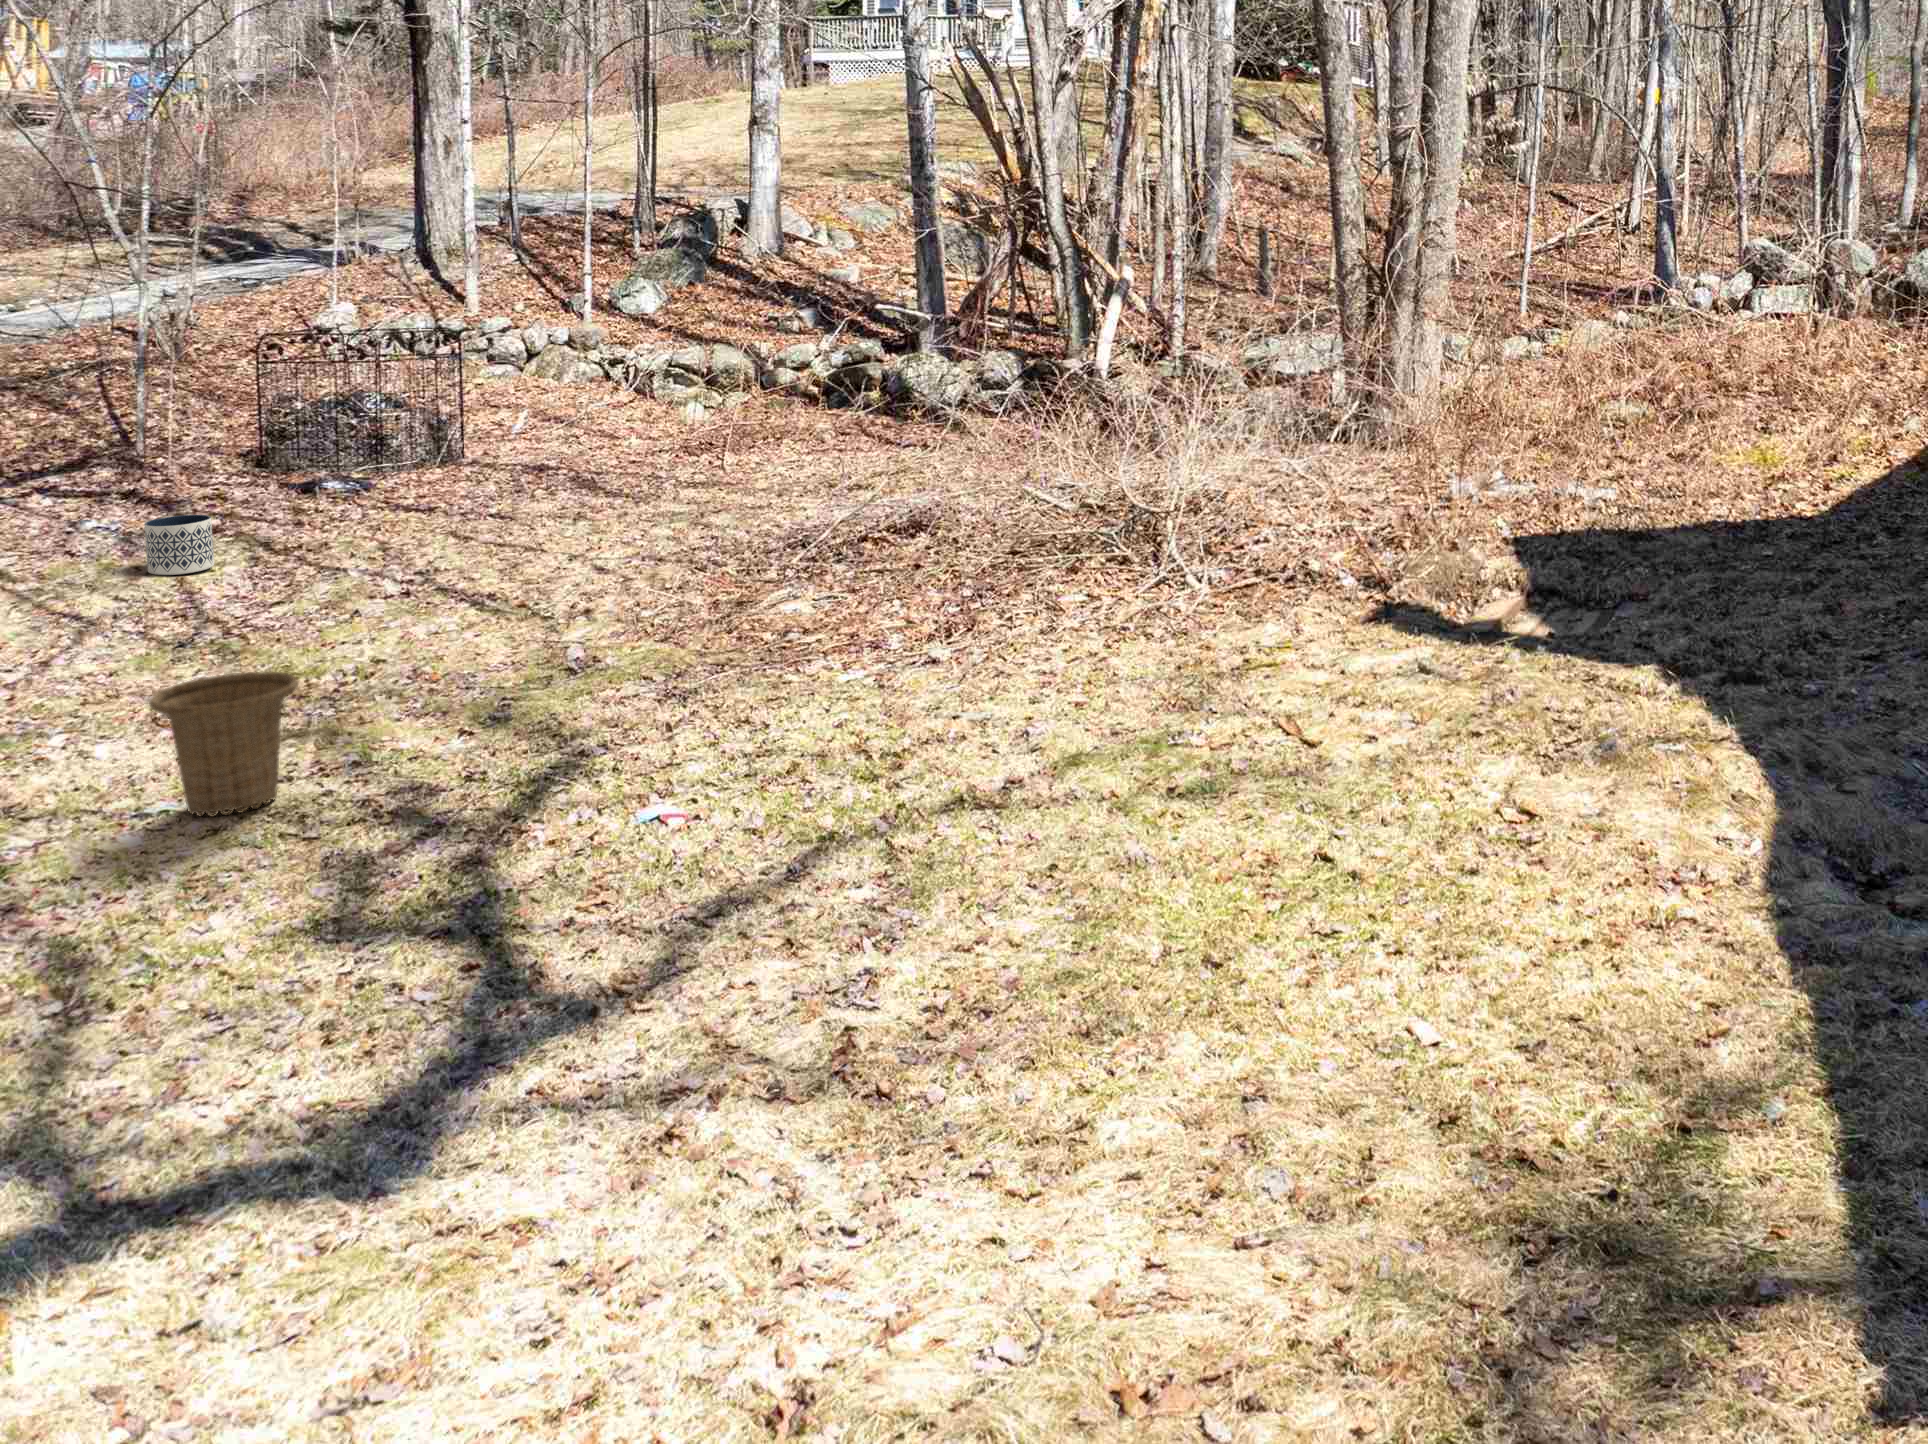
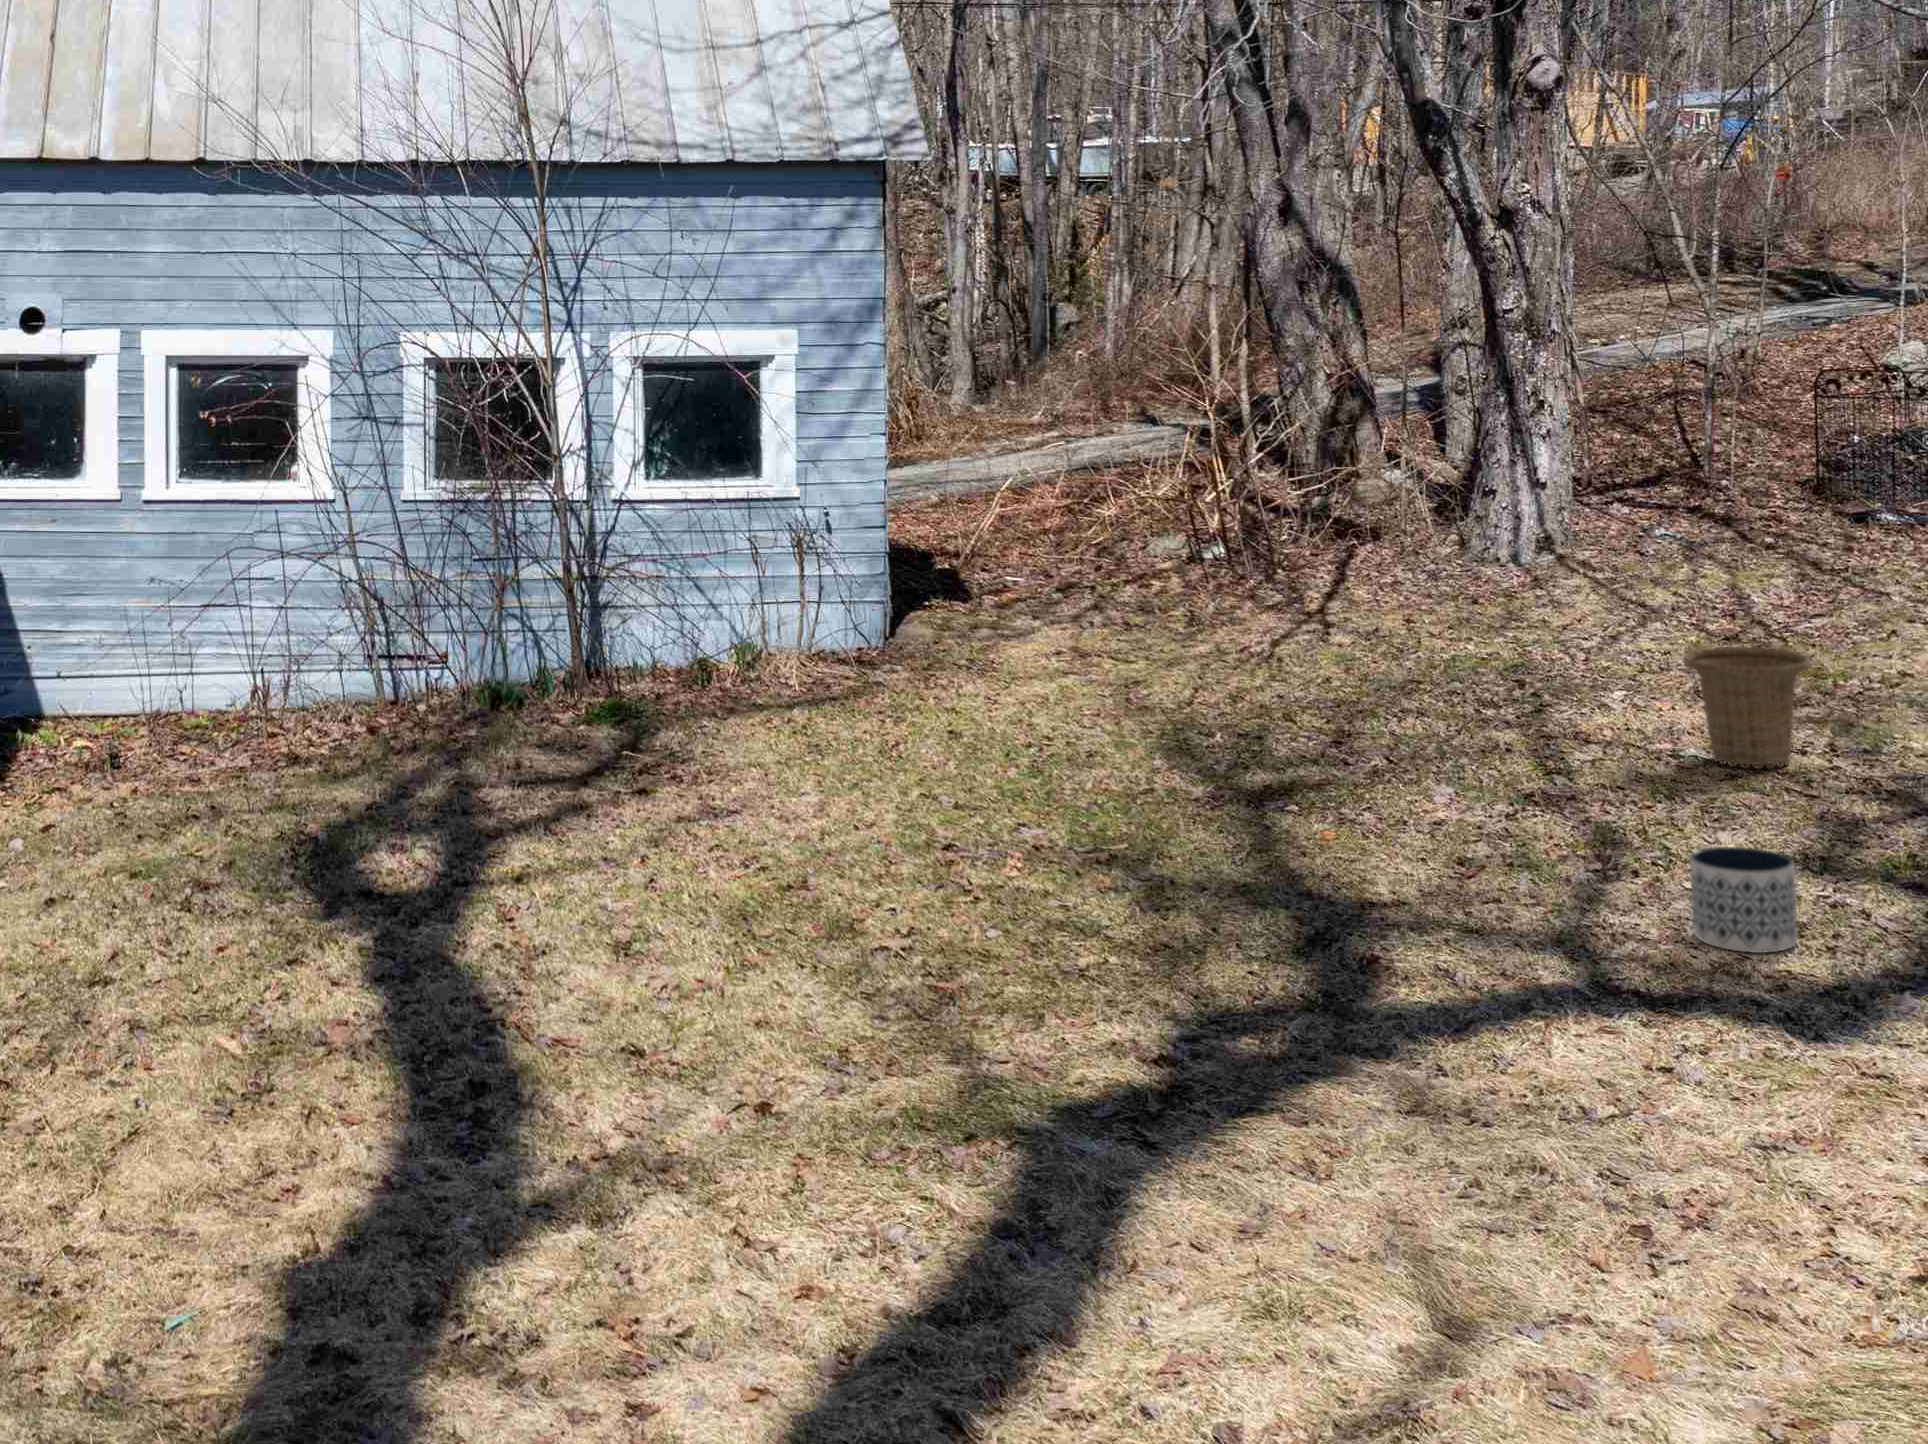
planter: present [145,515,214,575] -> present [1690,847,1798,953]

